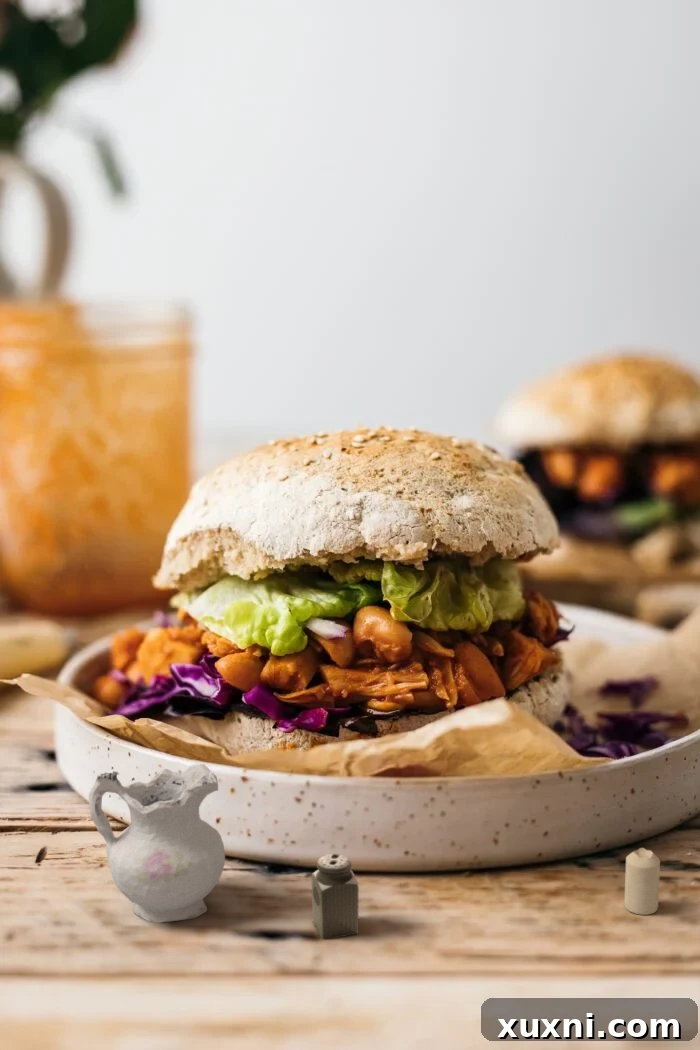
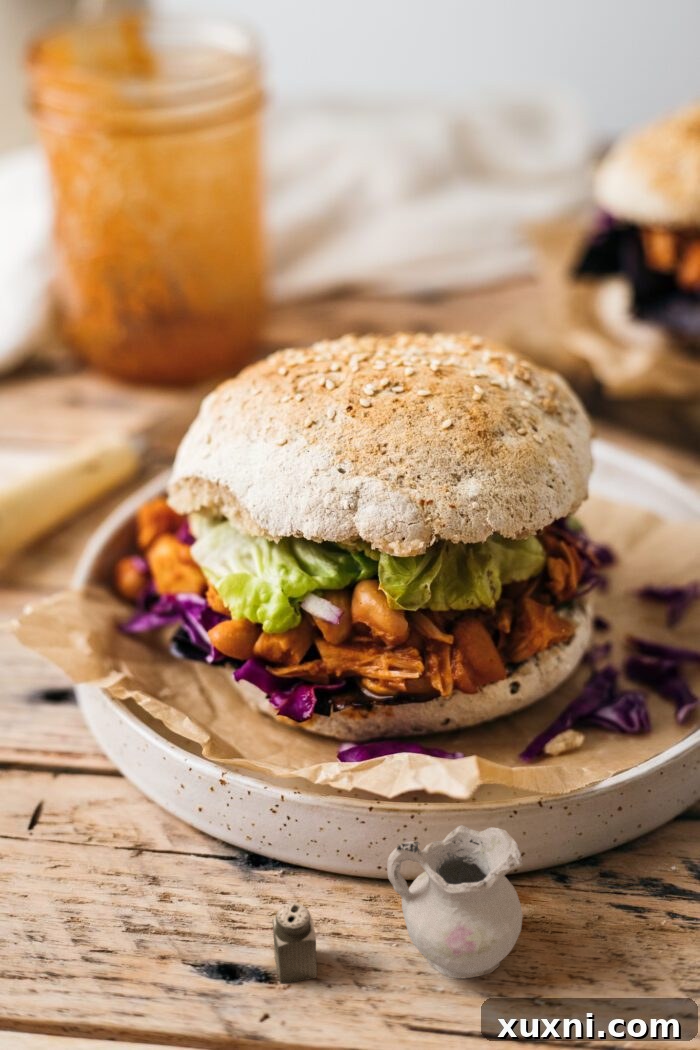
ceramic pitcher: present [89,764,225,922] -> present [387,825,523,979]
candle: present [624,848,660,915] -> none [589,910,627,973]

